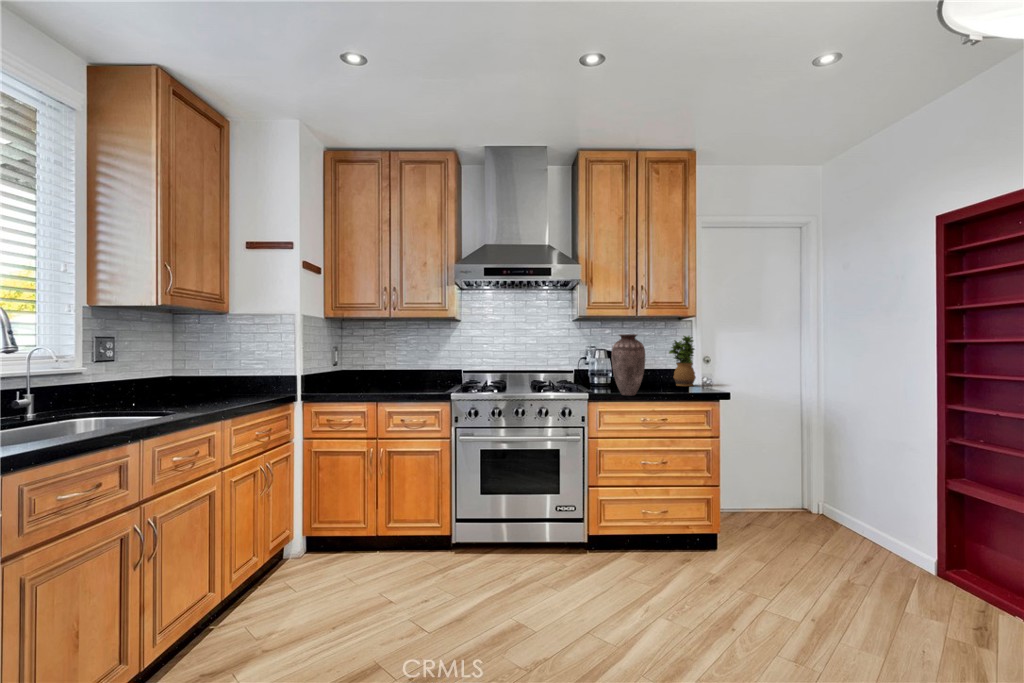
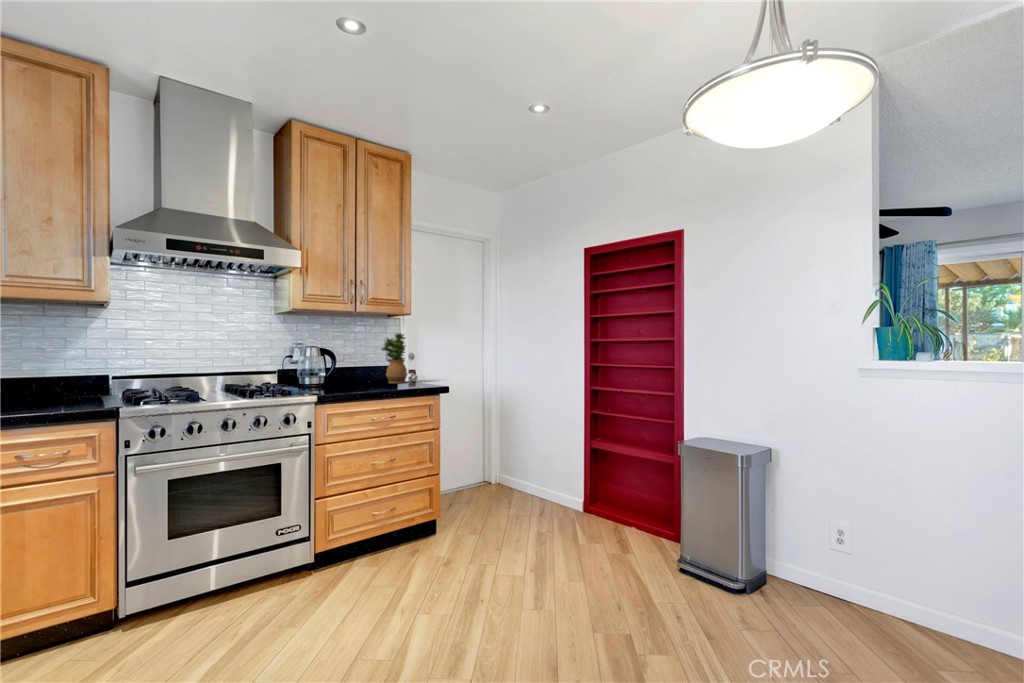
vase: present [612,334,645,395] -> none [338,329,375,394]

